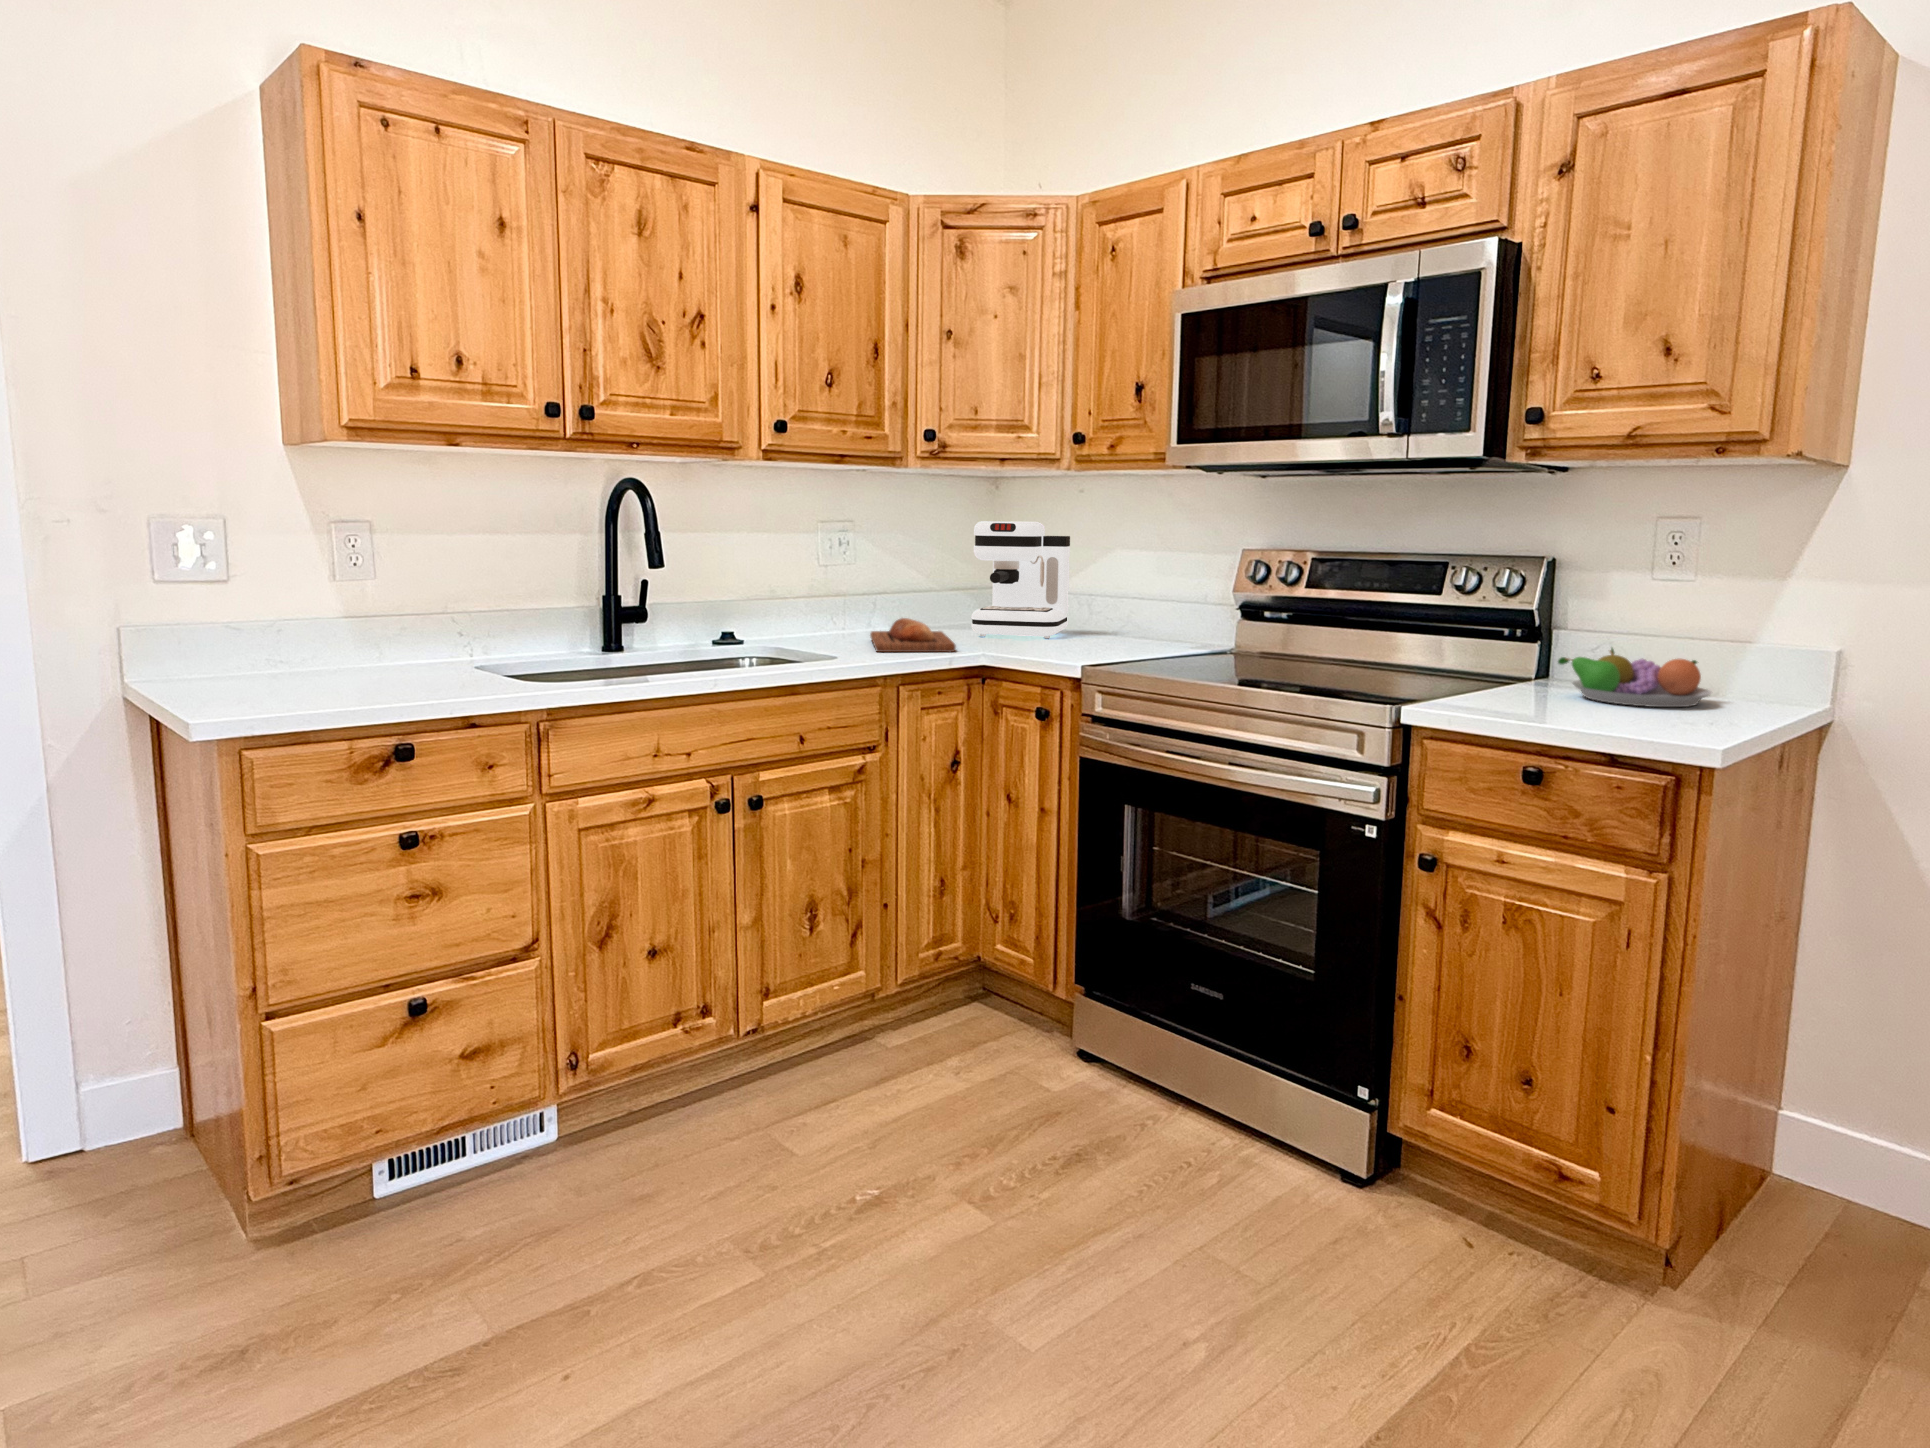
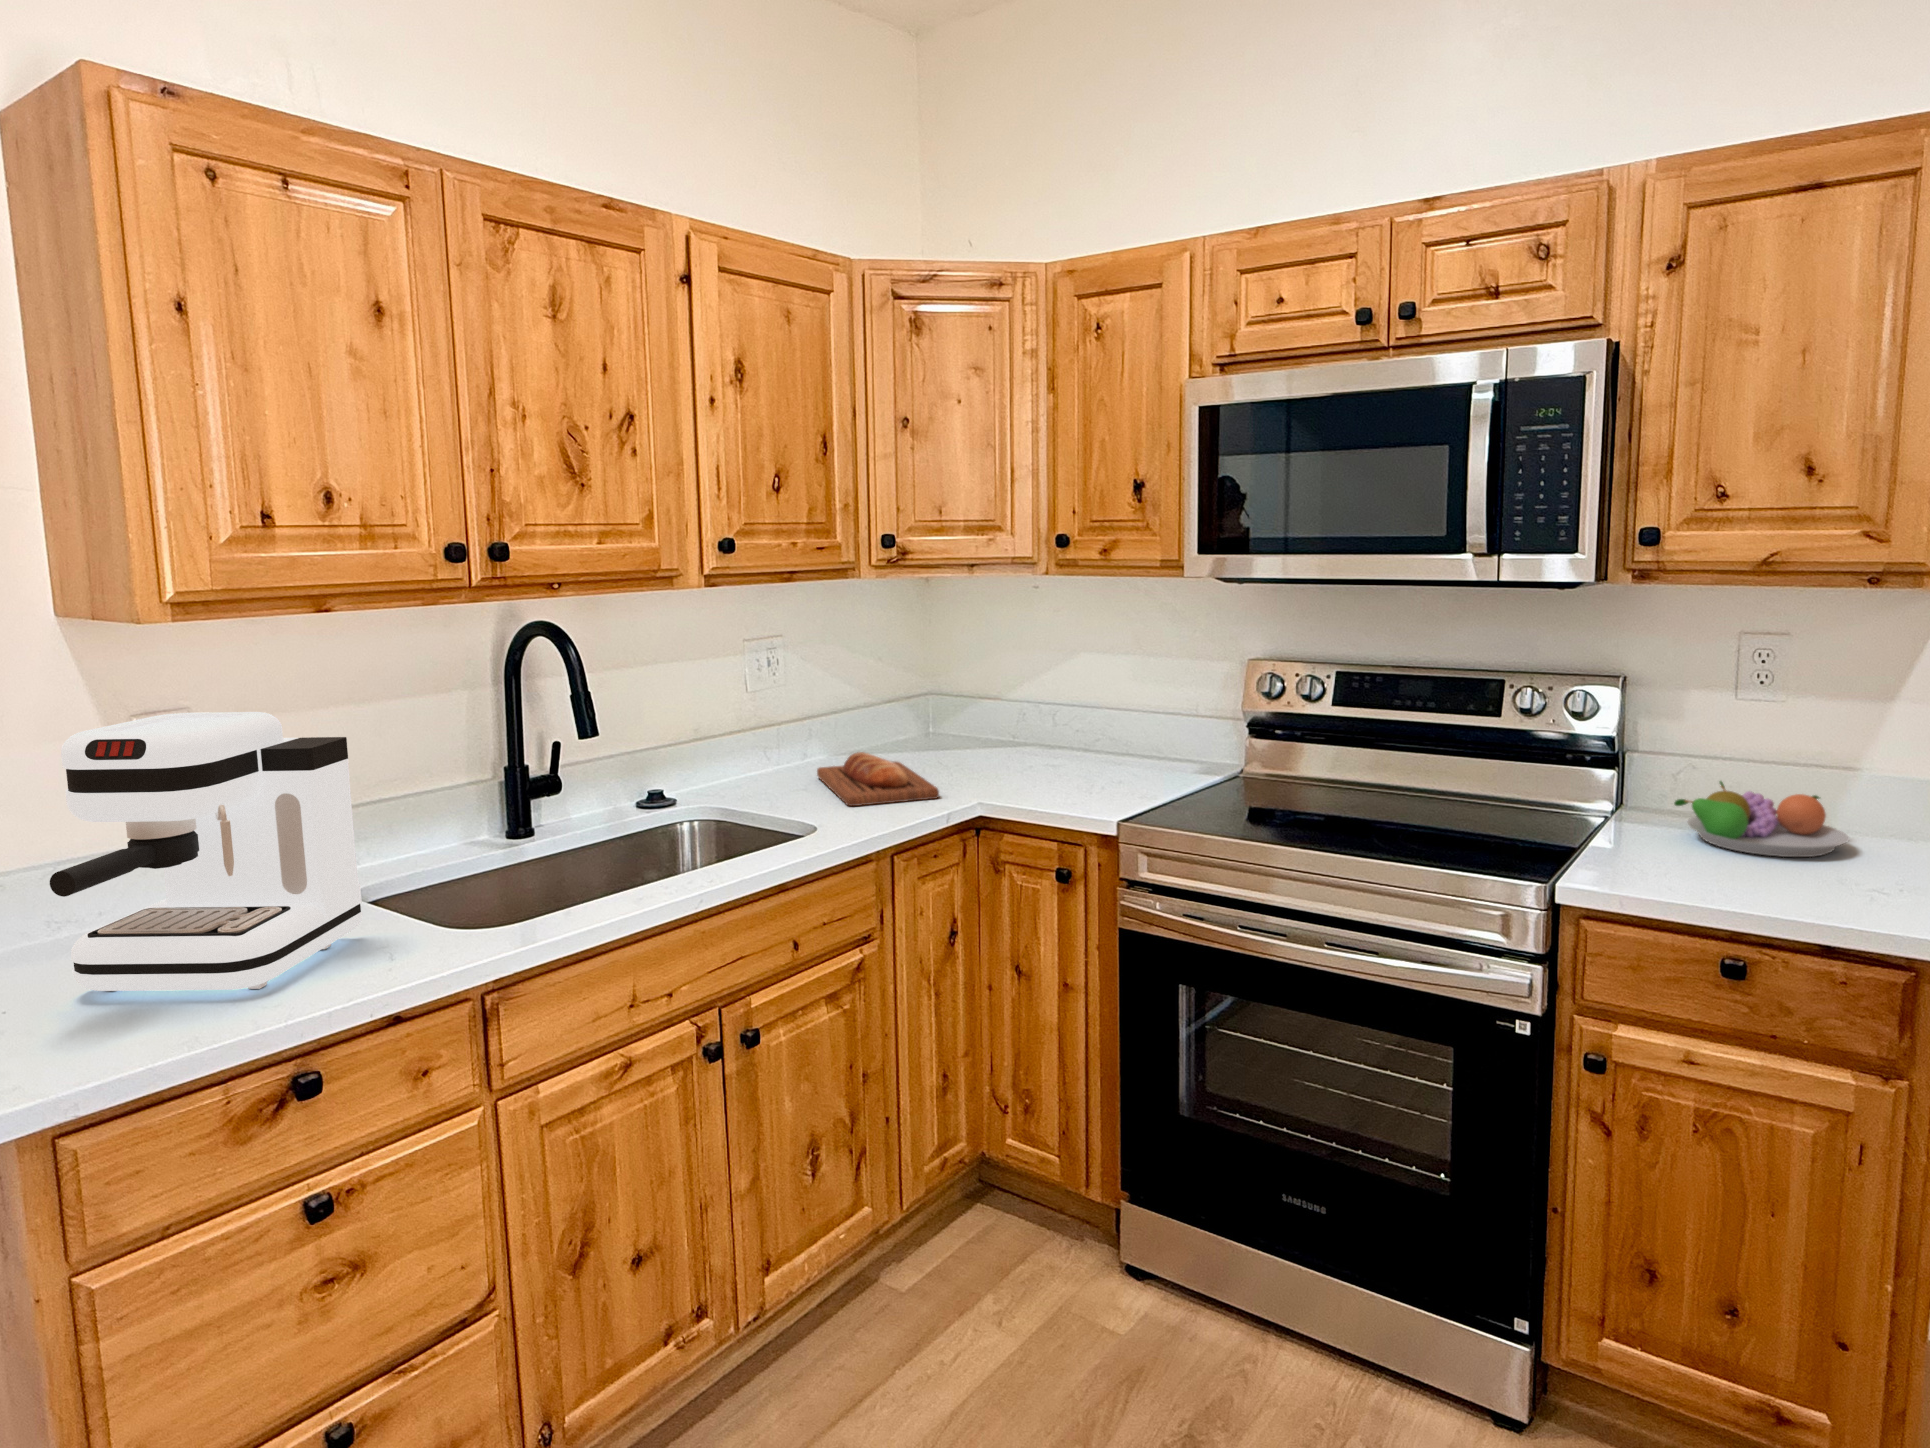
coffee maker: present [971,521,1070,638] -> present [50,712,363,991]

